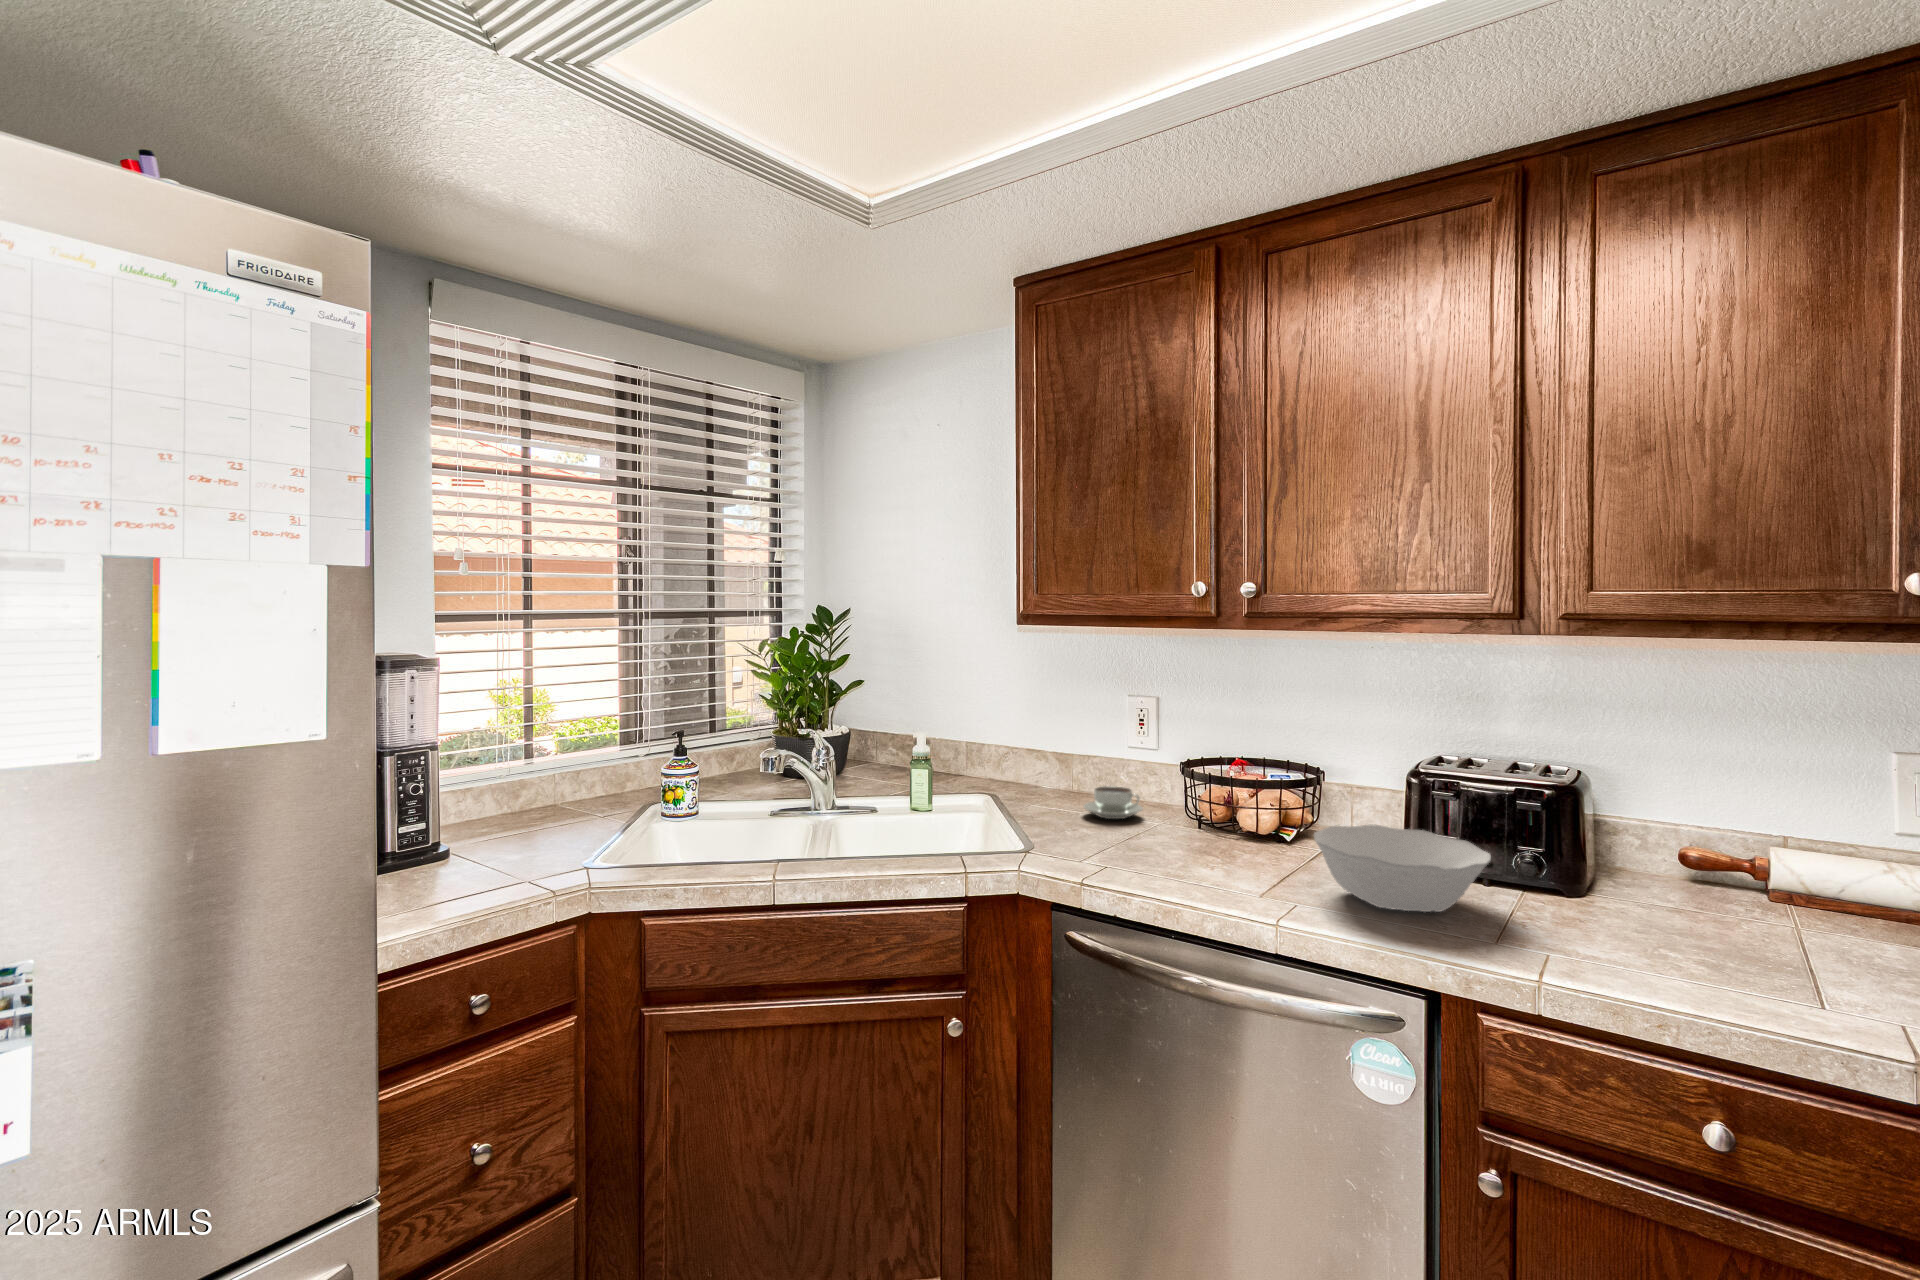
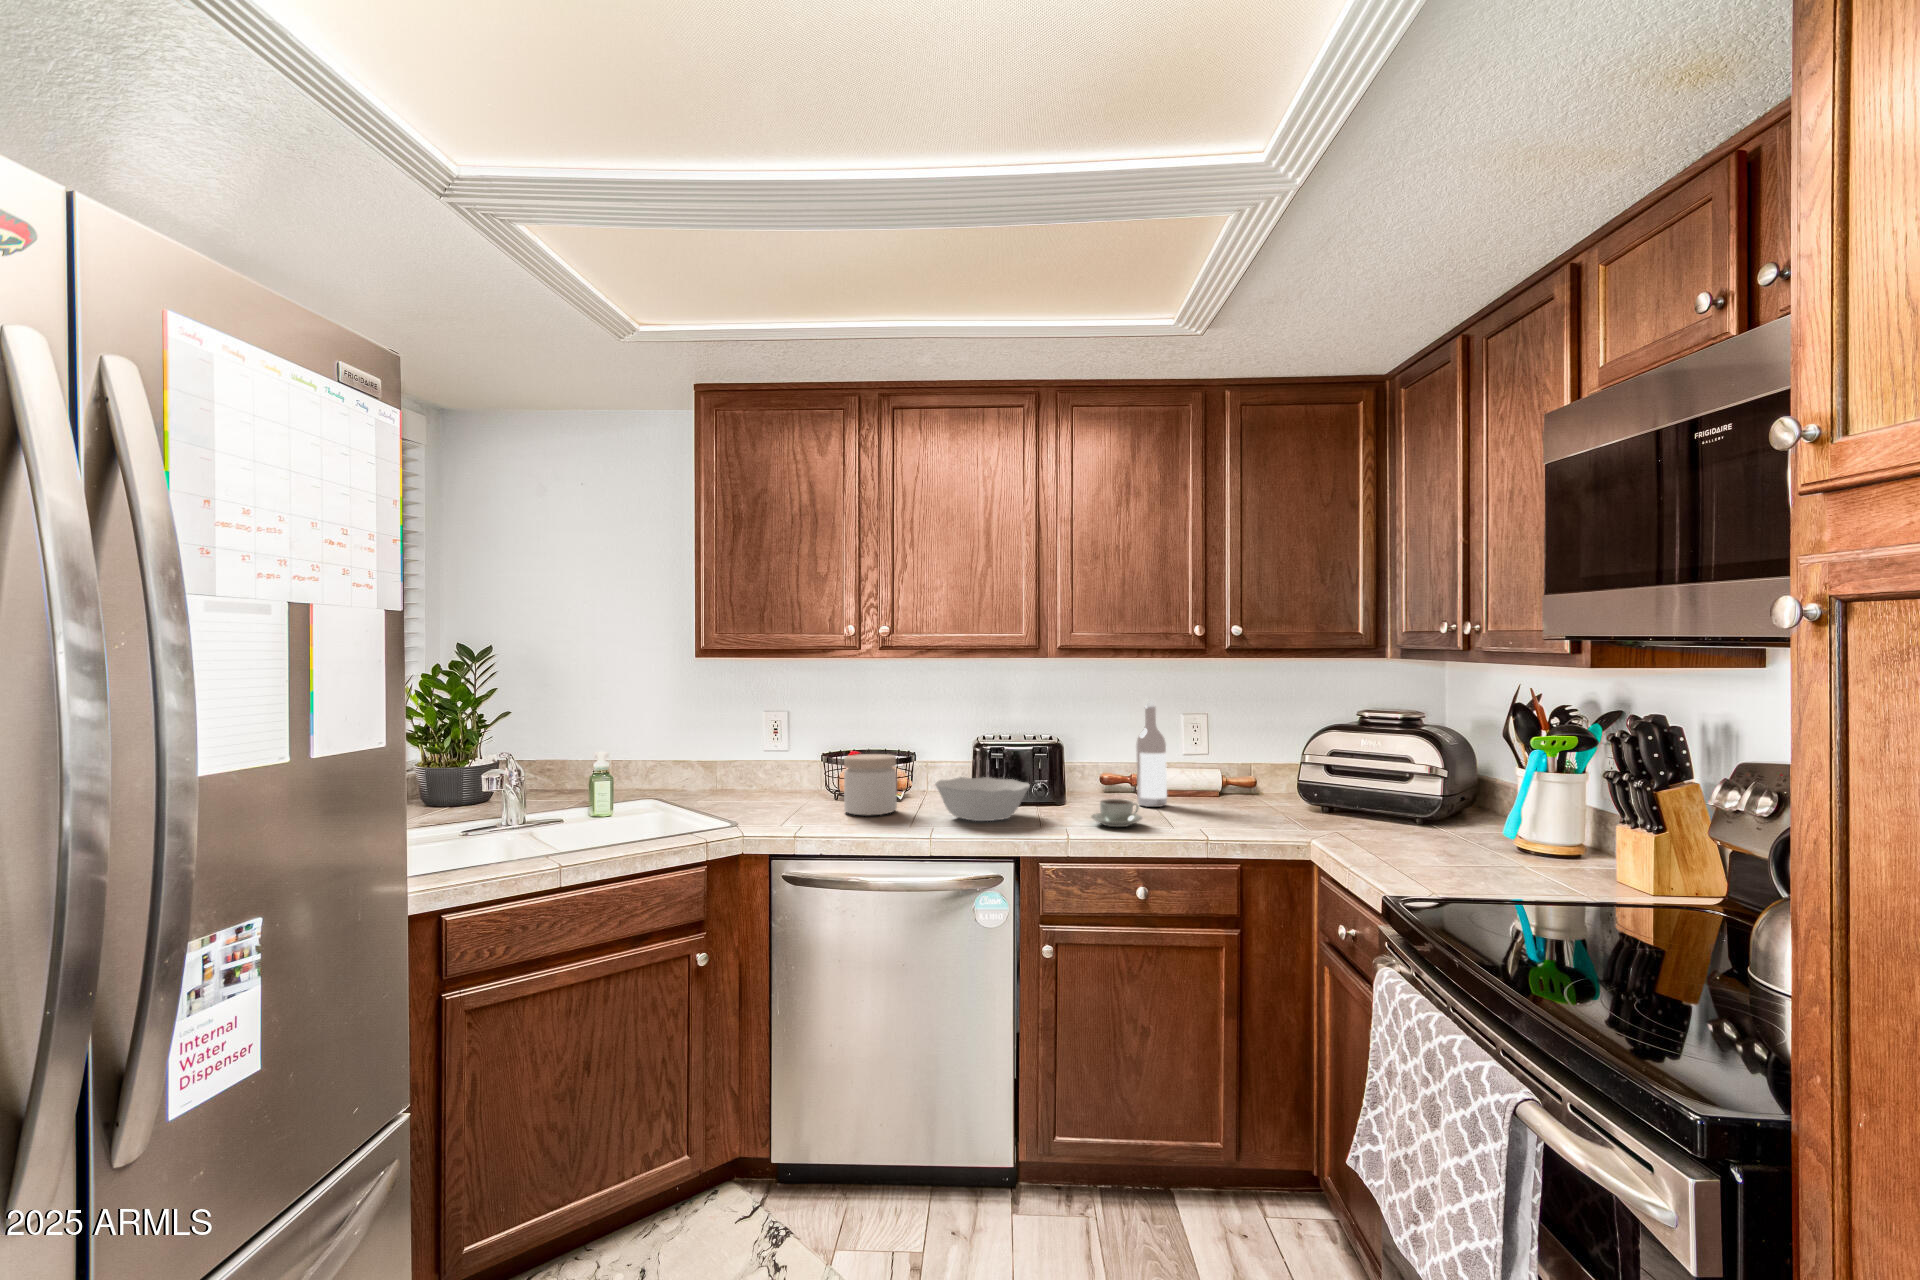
wine bottle: none [1754,720,1833,938] -> present [1136,699,1167,807]
jar: none [1186,770,1267,865] -> present [844,754,897,815]
coffee cup: present [1083,786,1143,819] -> present [1091,799,1142,827]

